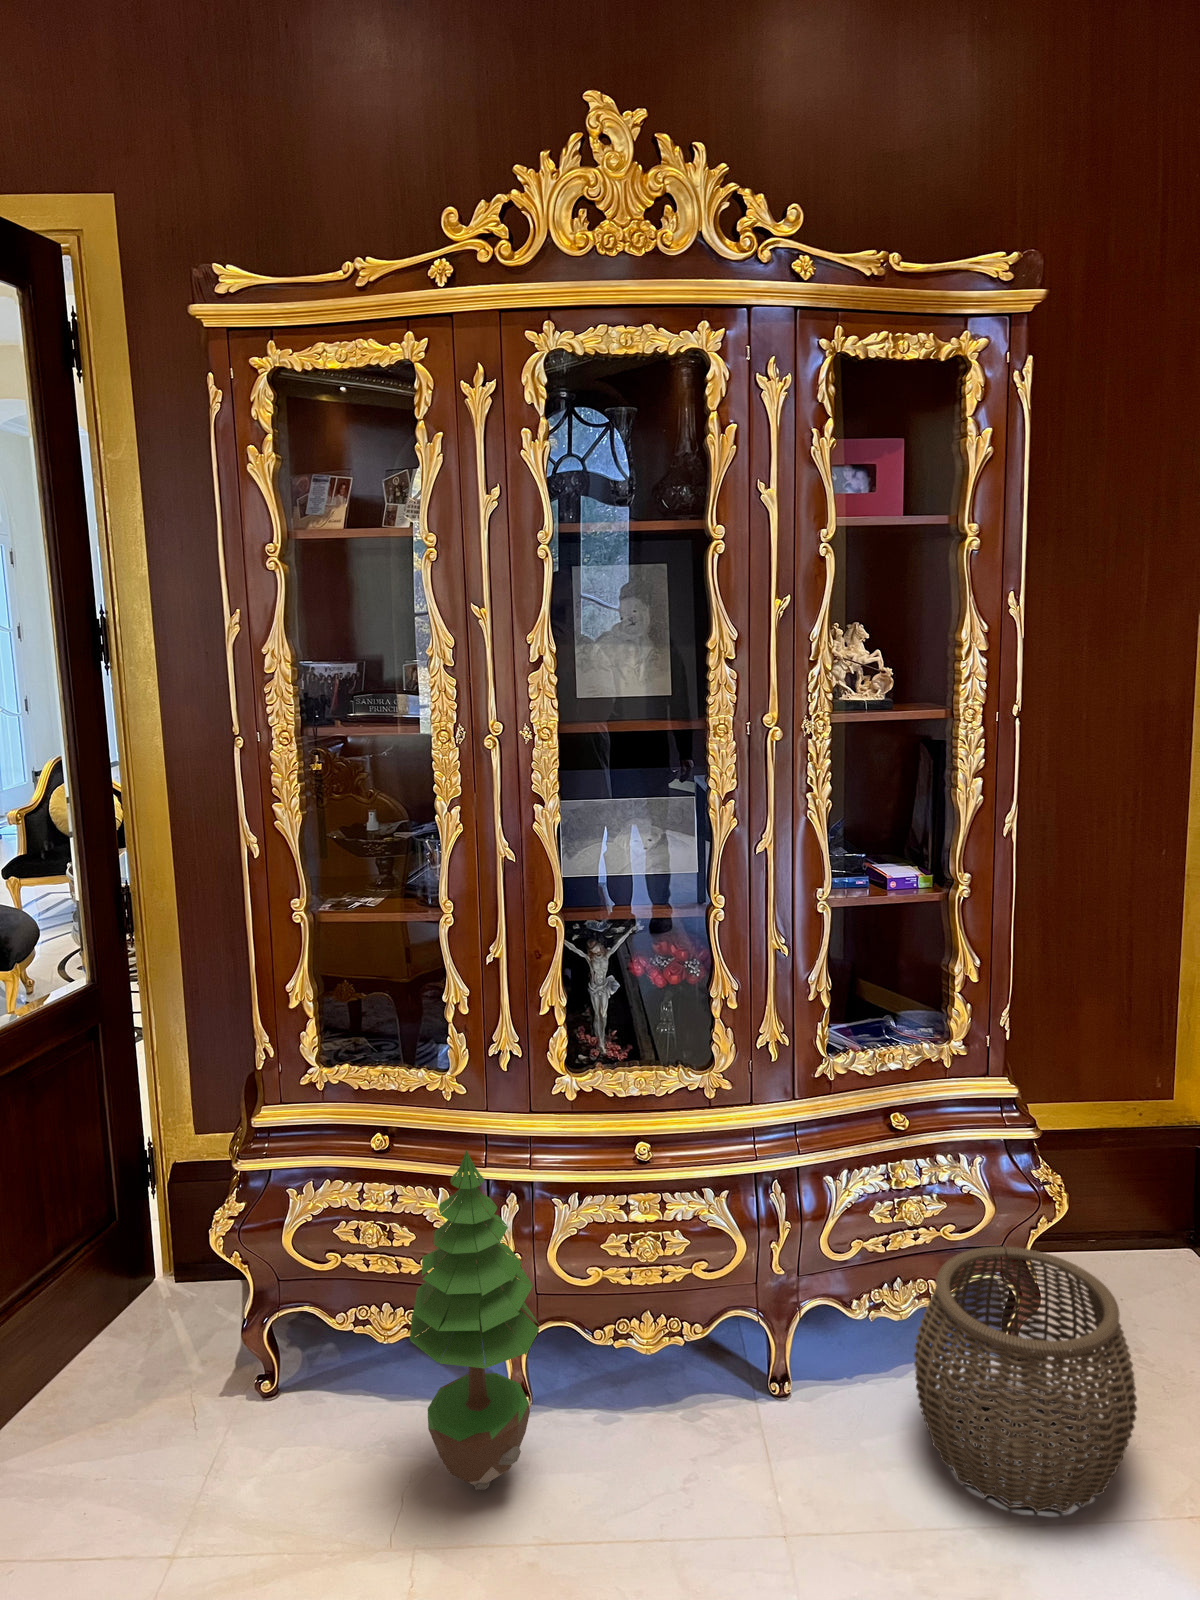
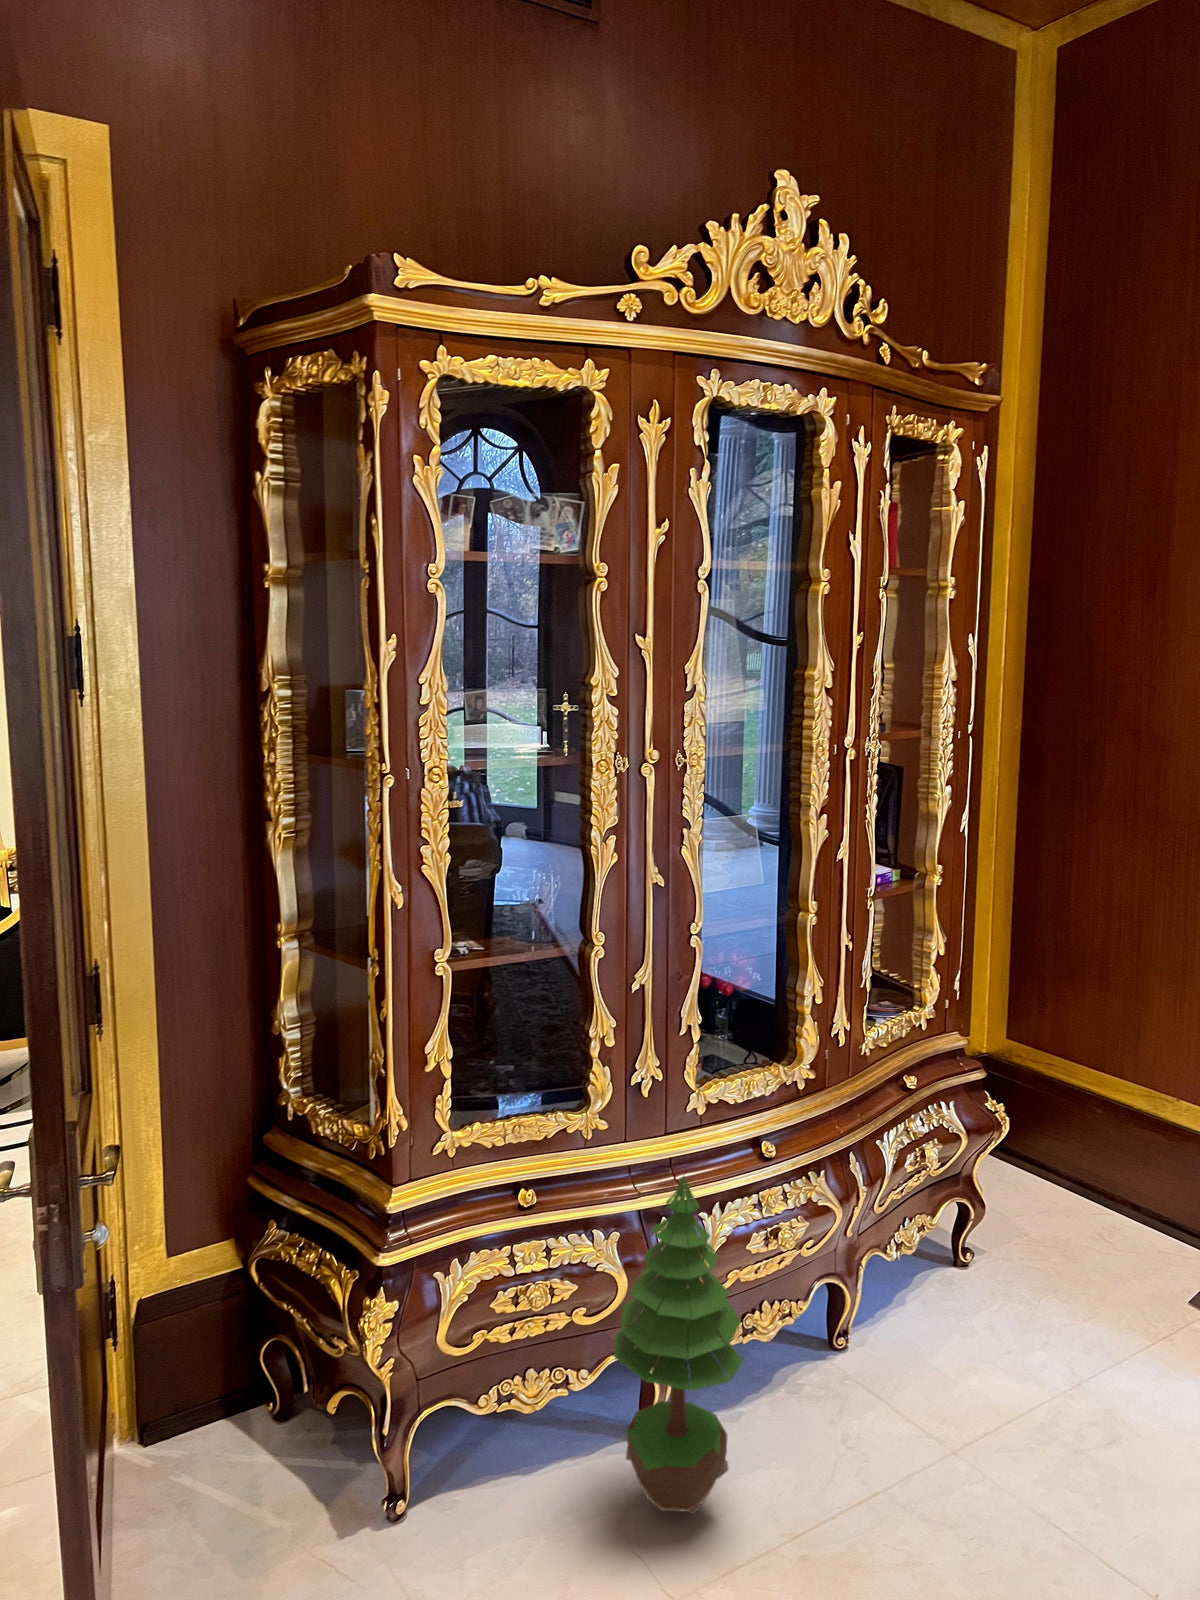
woven basket: present [914,1247,1137,1513] -> none [942,1169,1123,1372]

